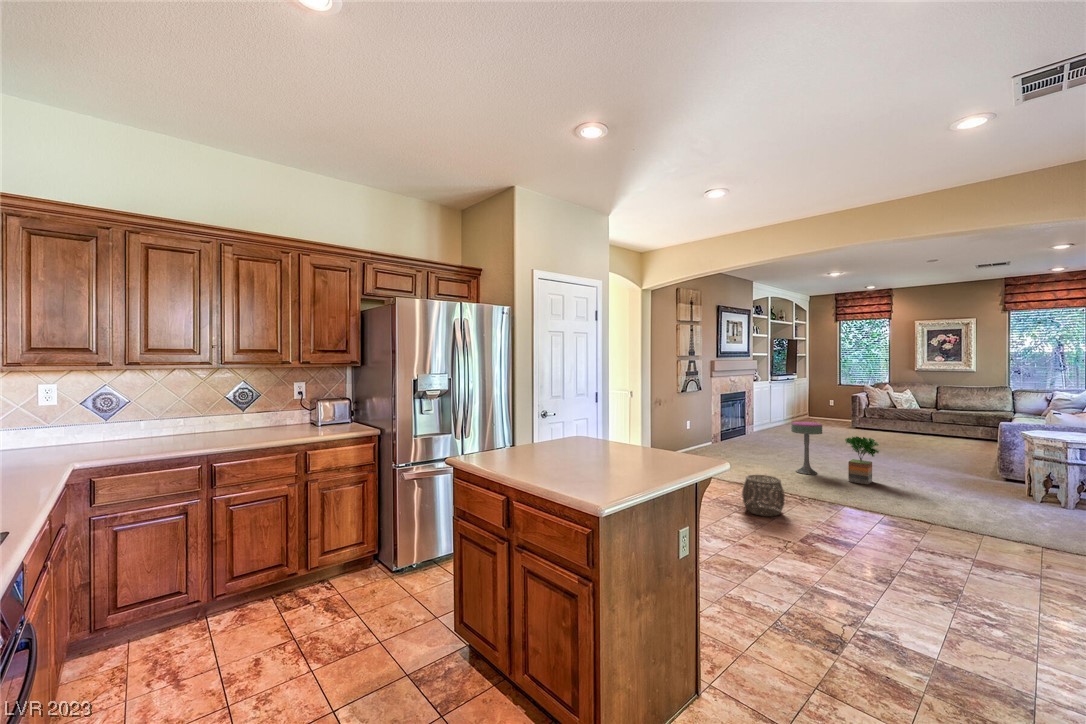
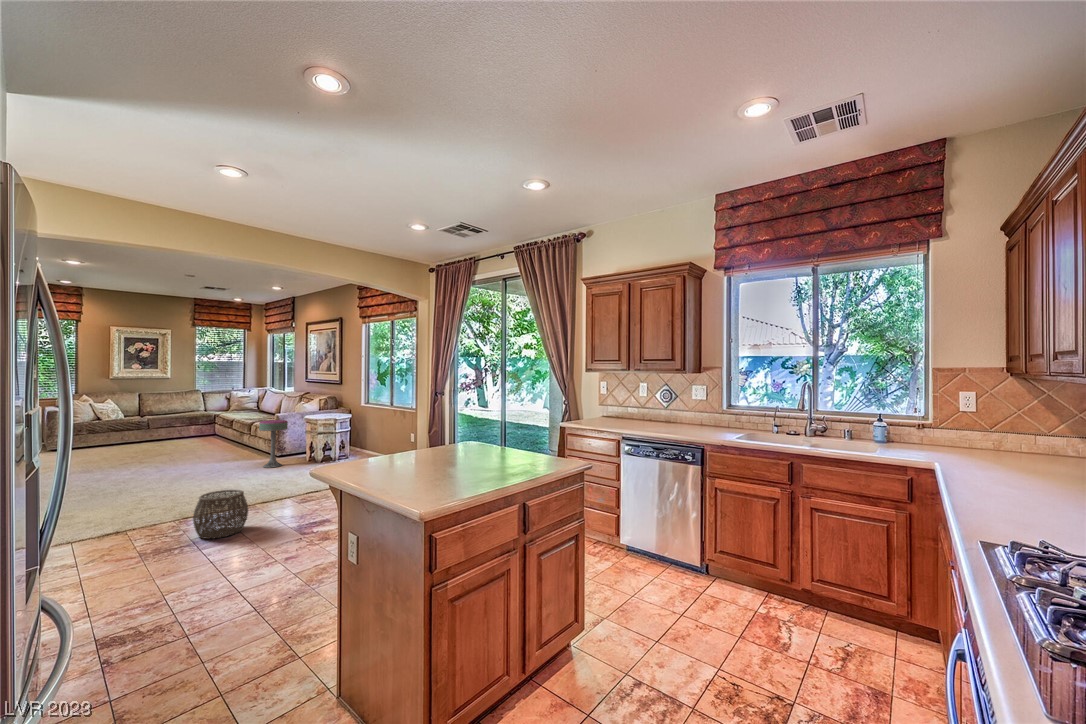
bar stool: present [791,422,822,475] -> present [259,420,288,468]
potted tree: present [845,436,879,485] -> none [192,440,232,489]

